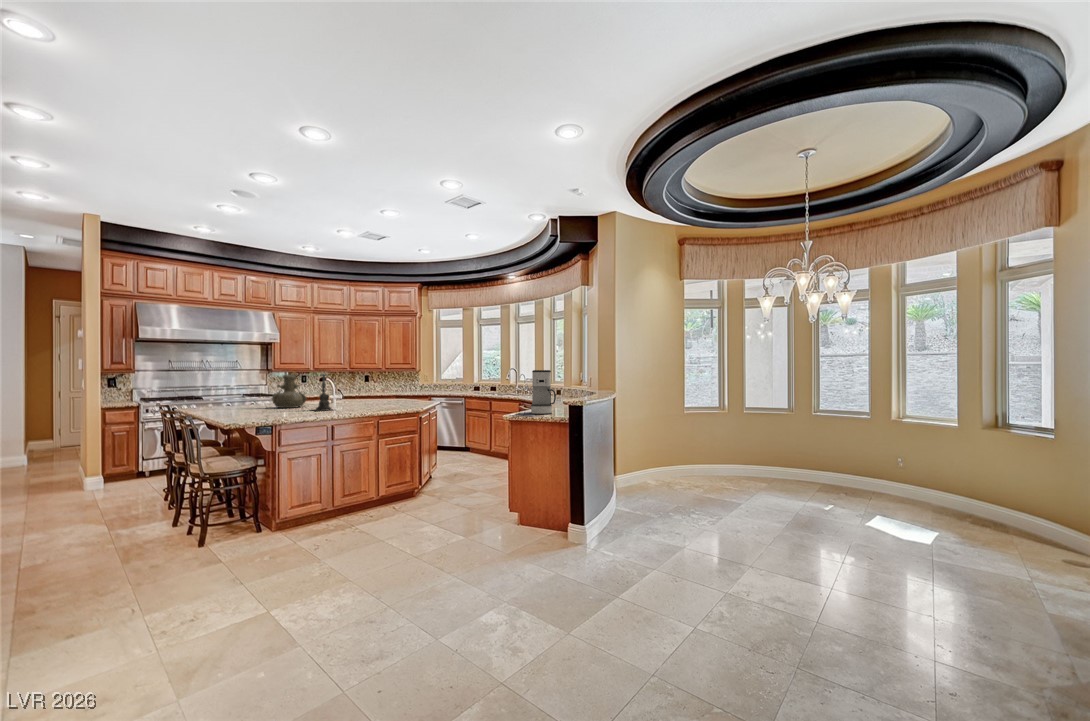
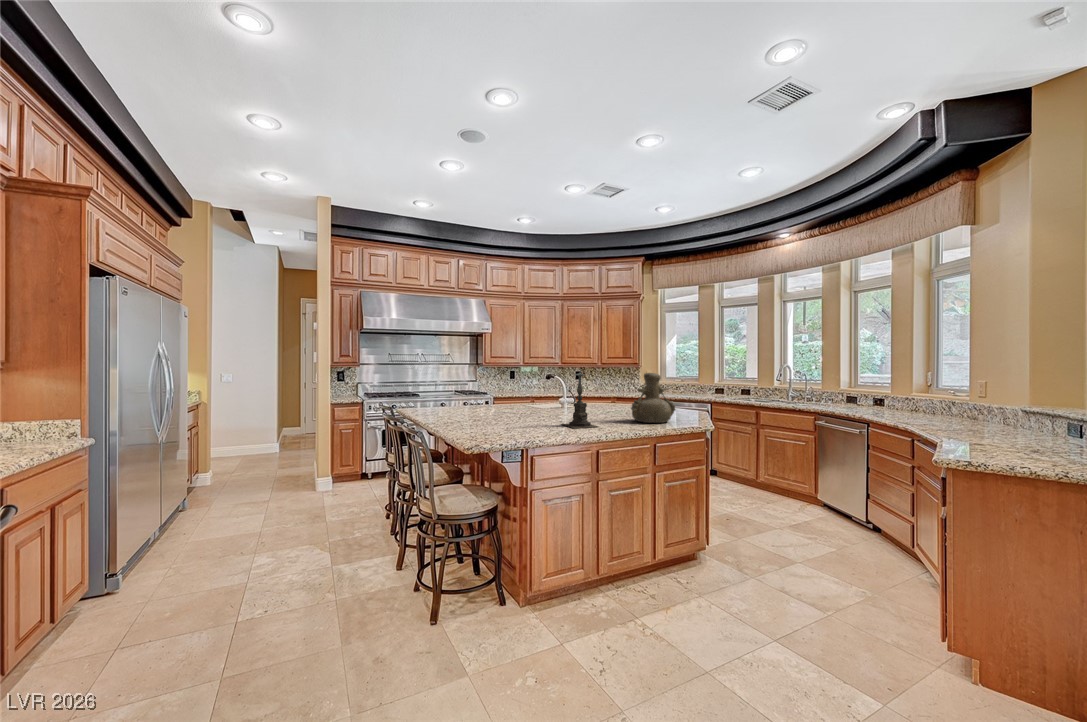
coffee maker: present [531,370,556,414] -> none [967,372,1043,463]
vase: present [272,375,307,408] -> present [631,373,676,423]

